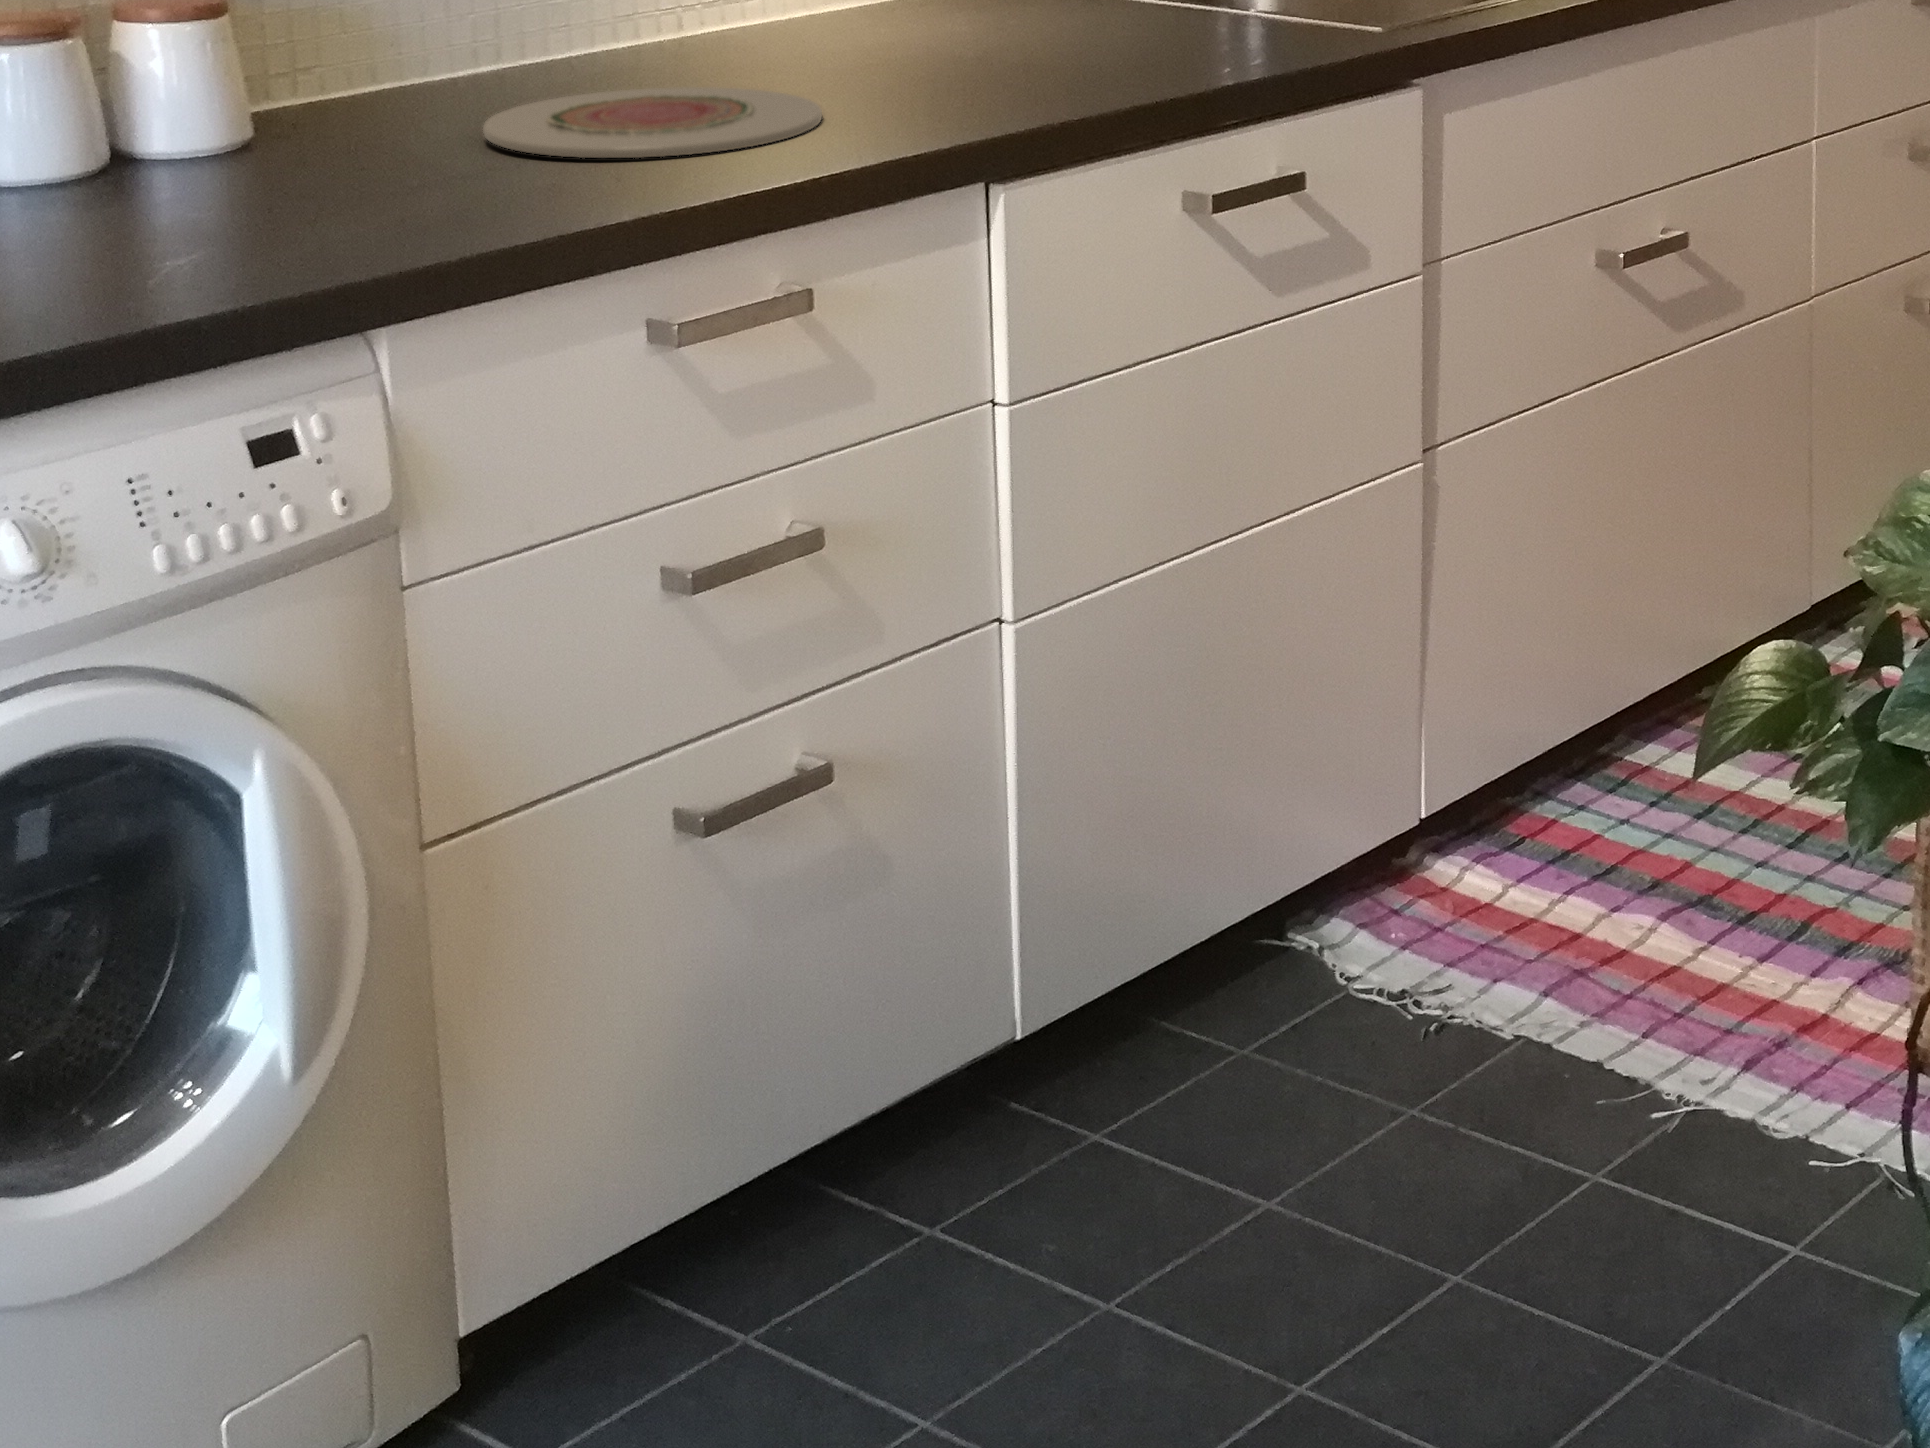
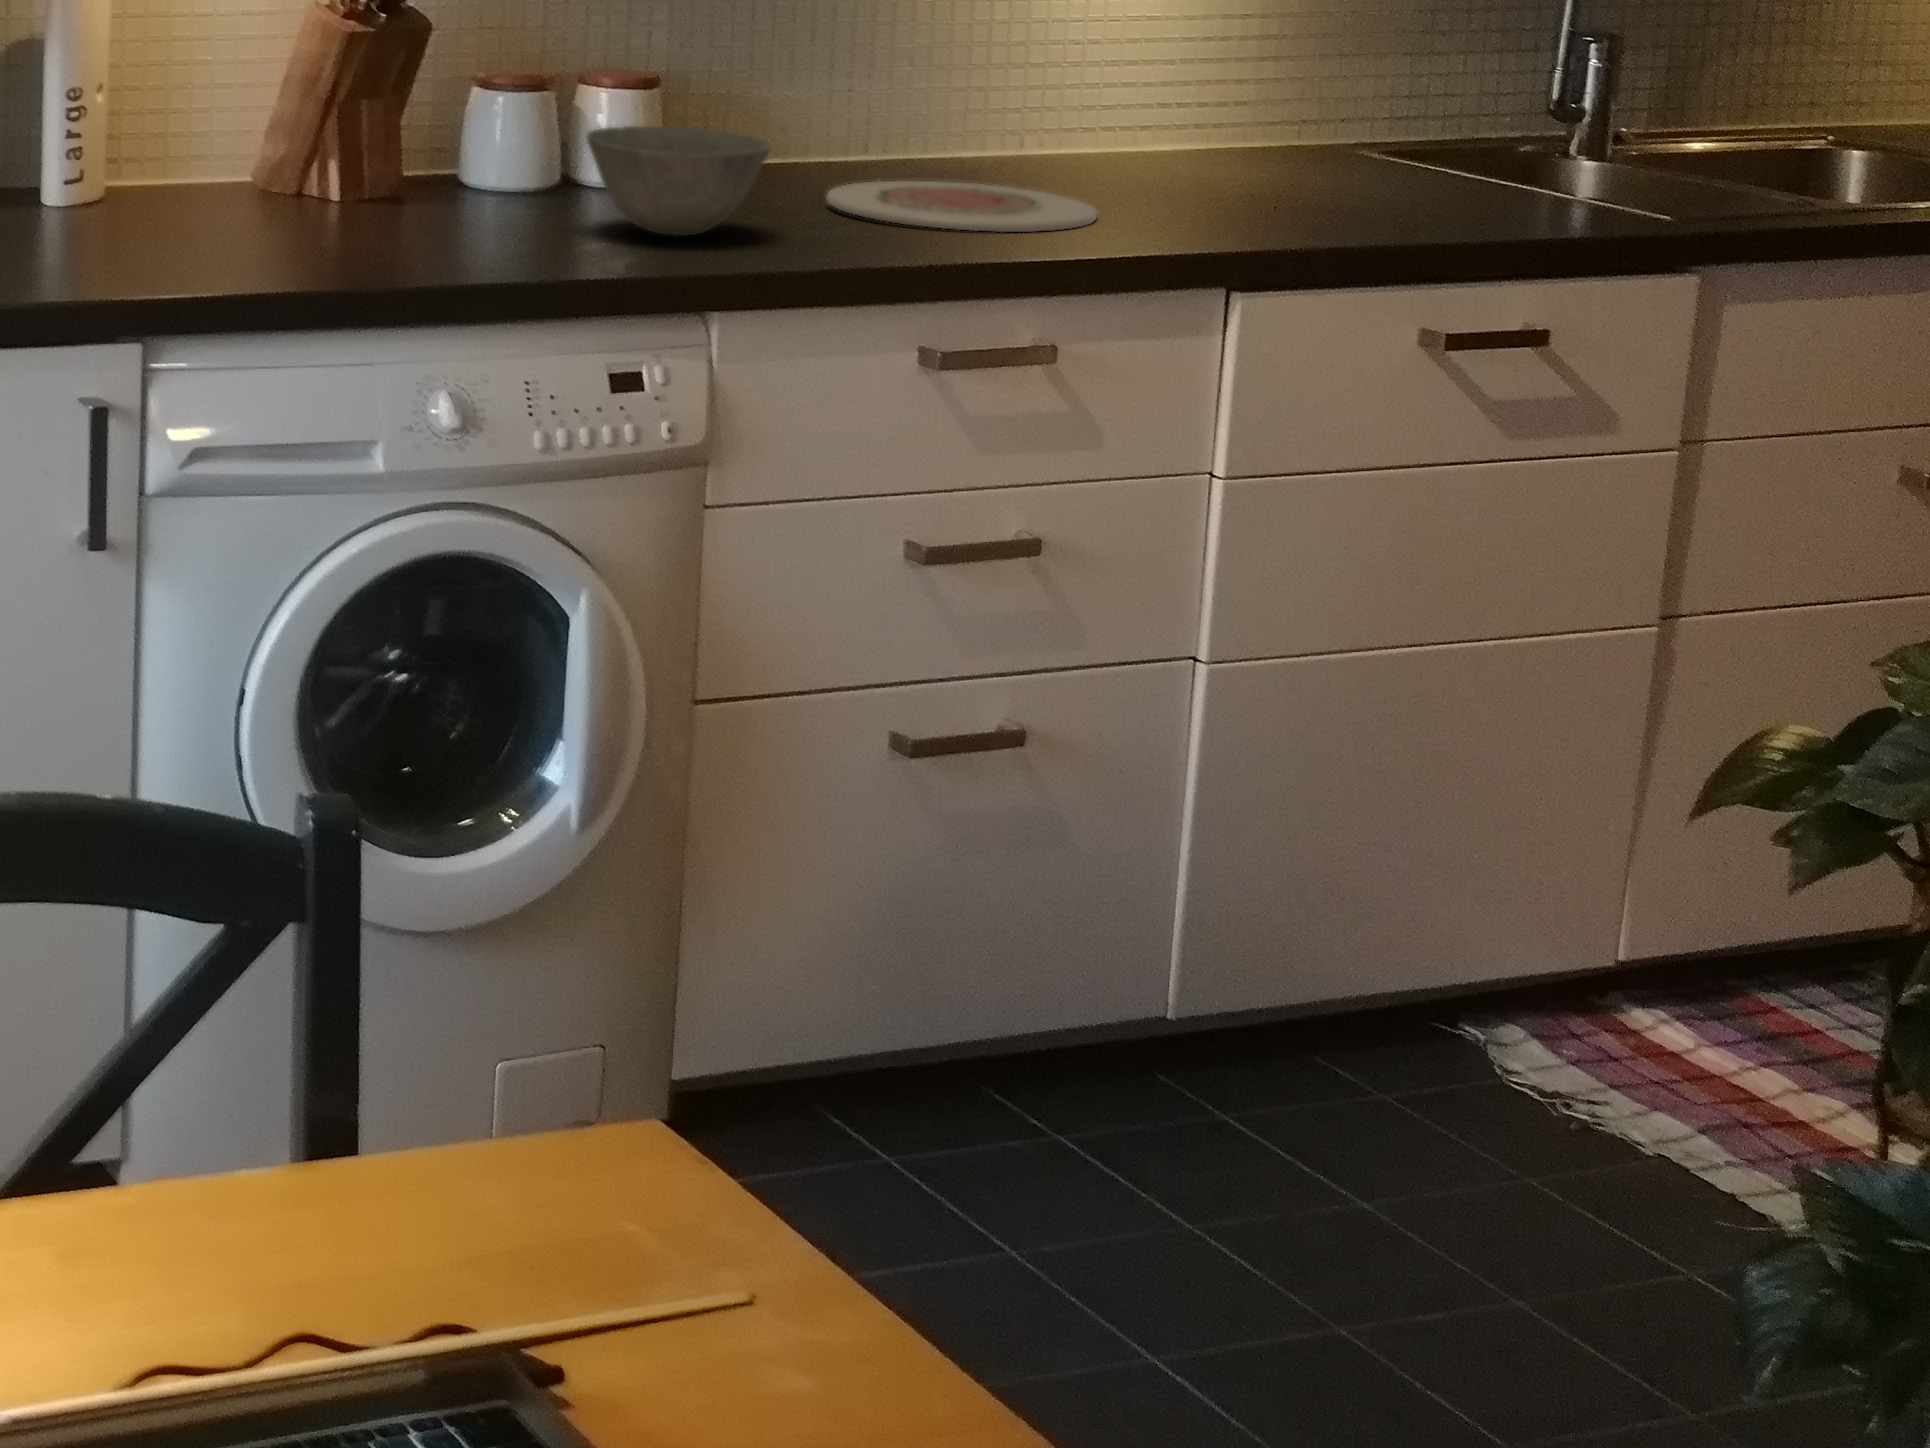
bowl: none [148,68,418,222] -> present [586,126,771,236]

